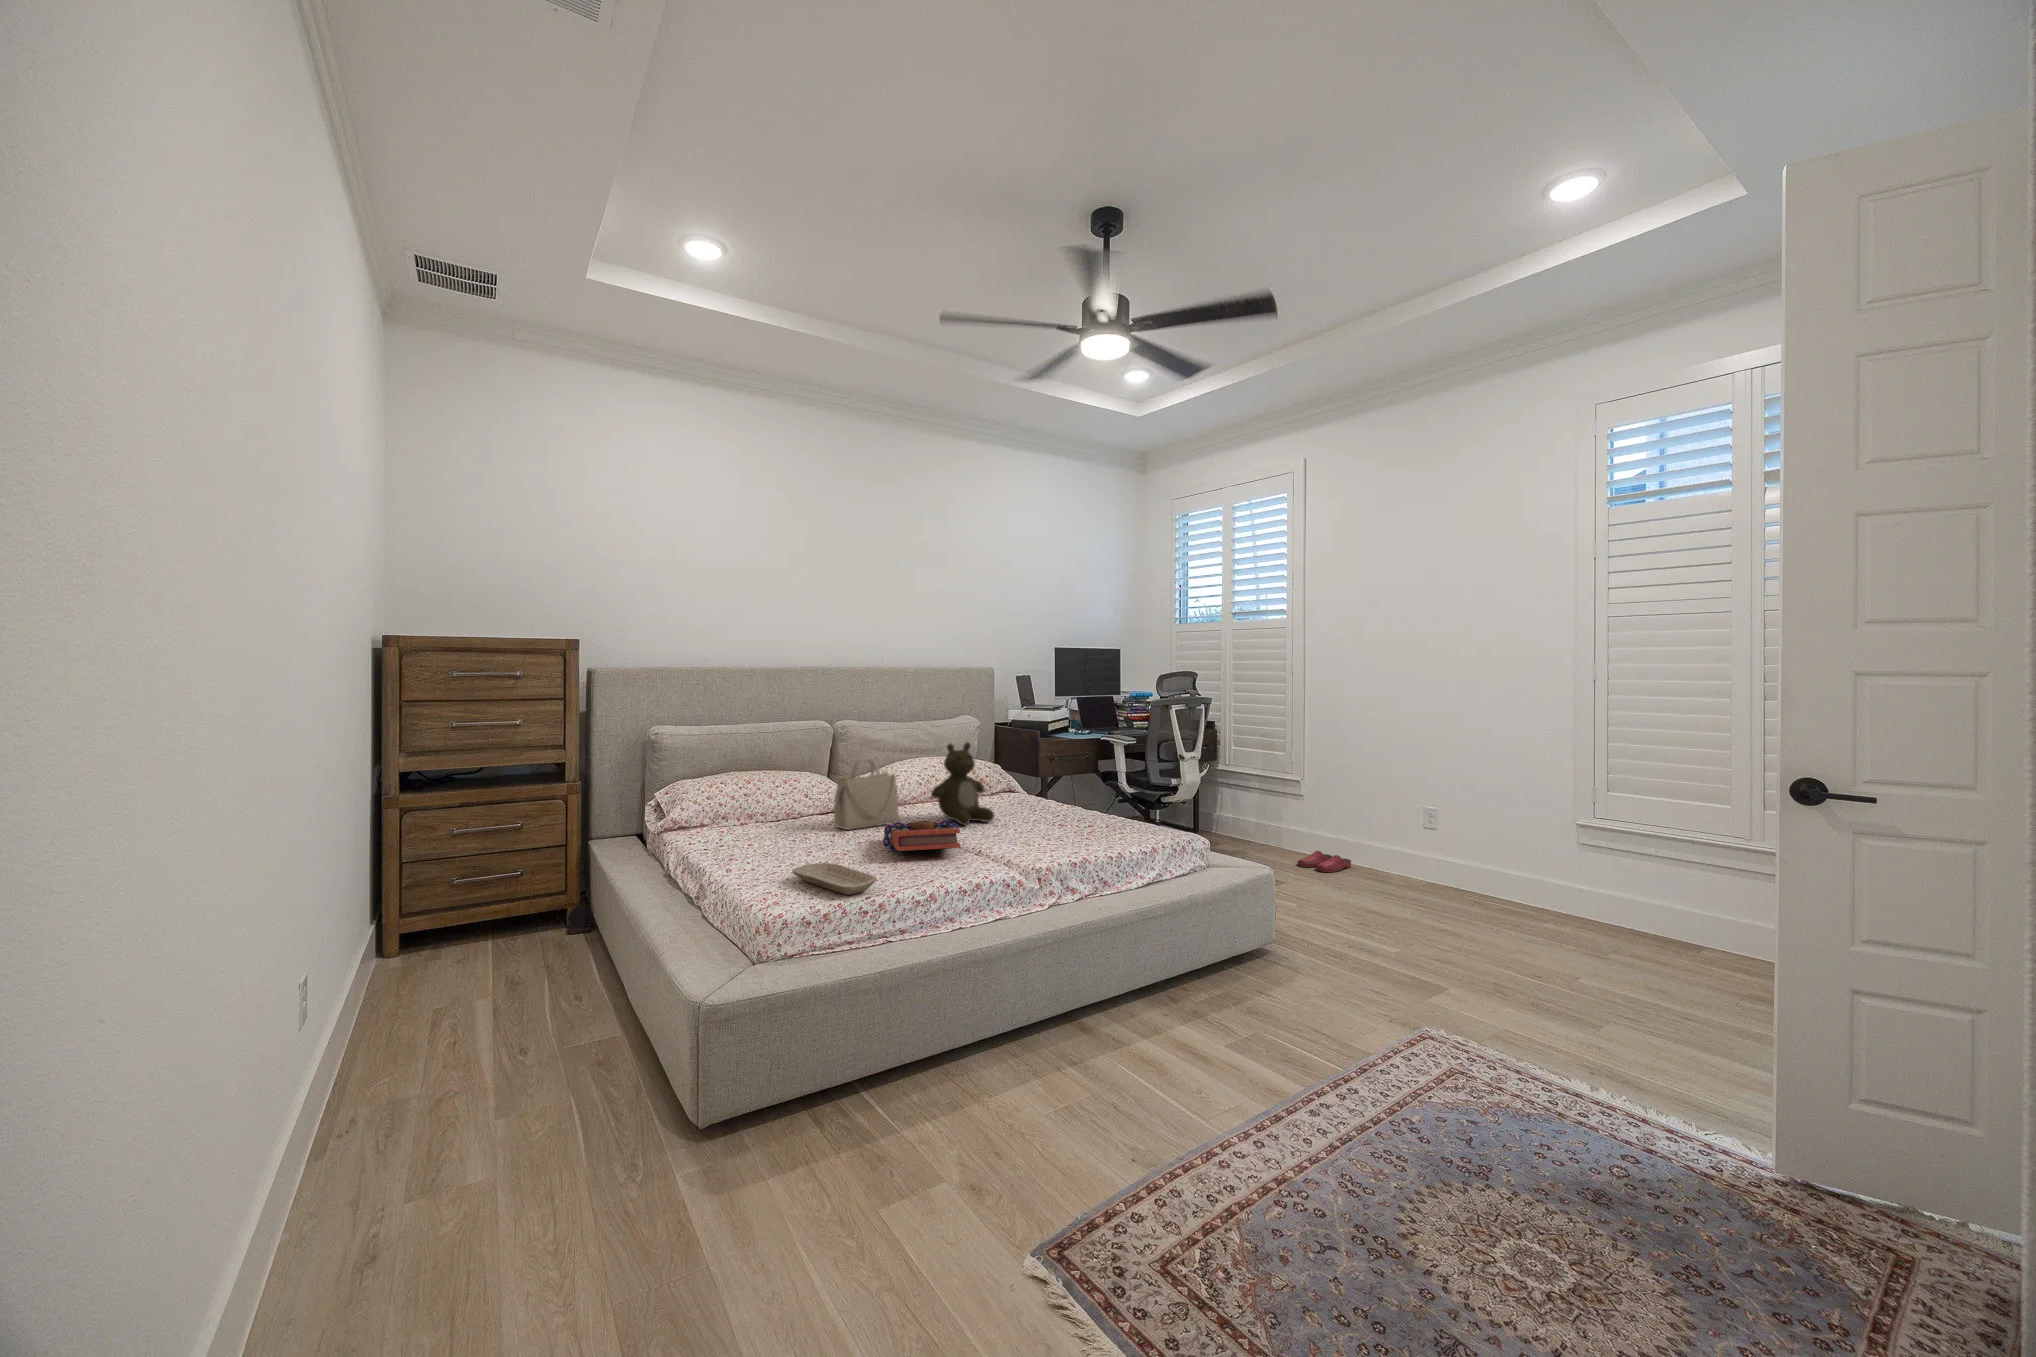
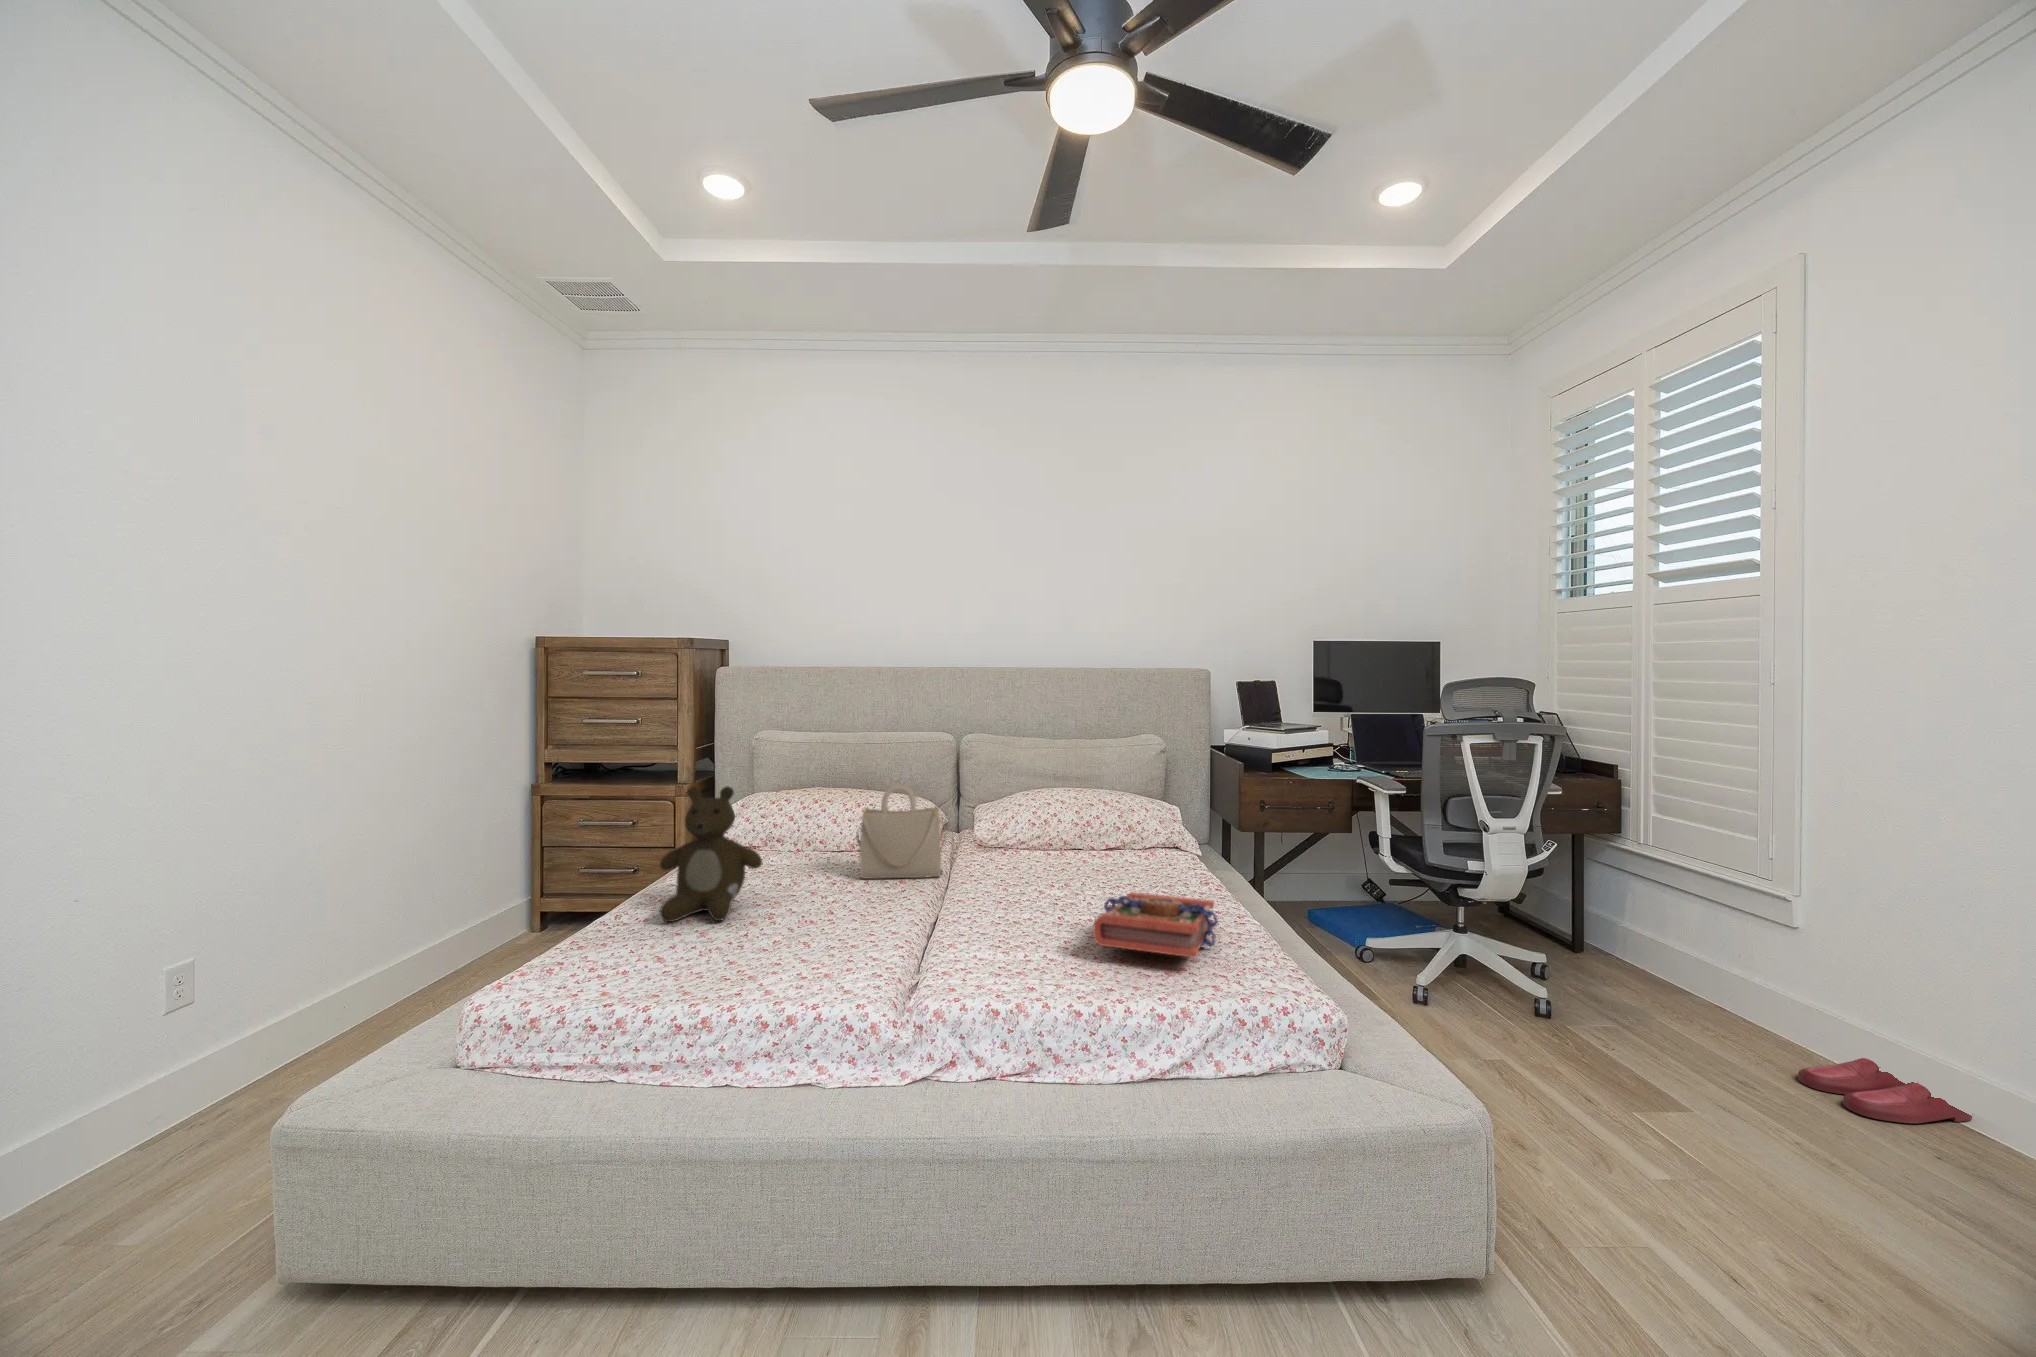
teddy bear: present [931,742,994,825] -> present [660,786,762,922]
book: present [883,820,960,851] -> present [1093,892,1218,958]
tray: present [792,863,877,895] -> none [594,930,685,991]

